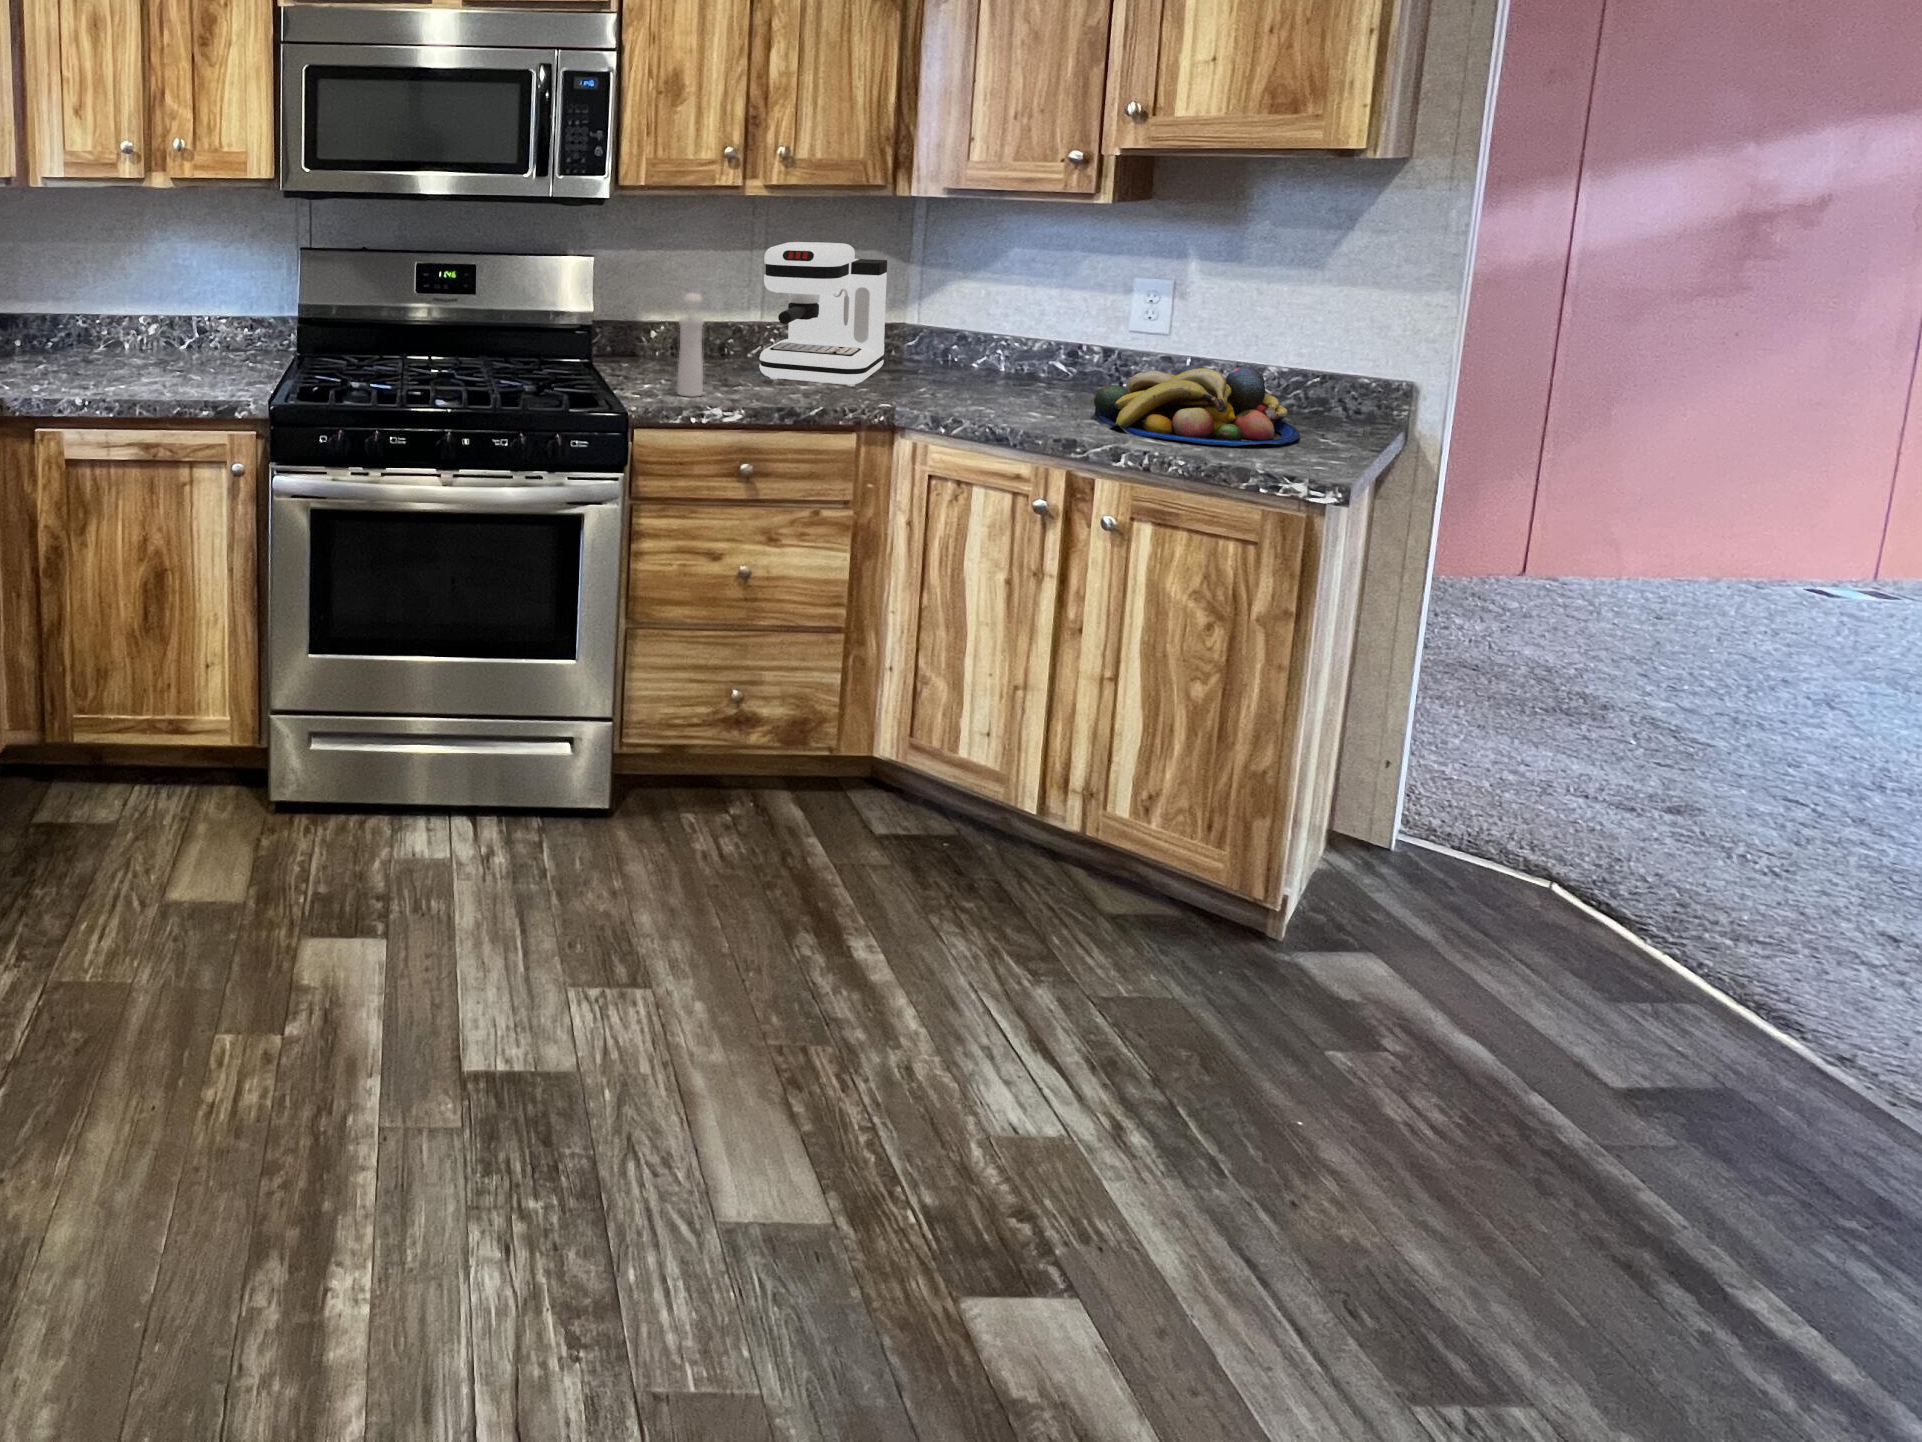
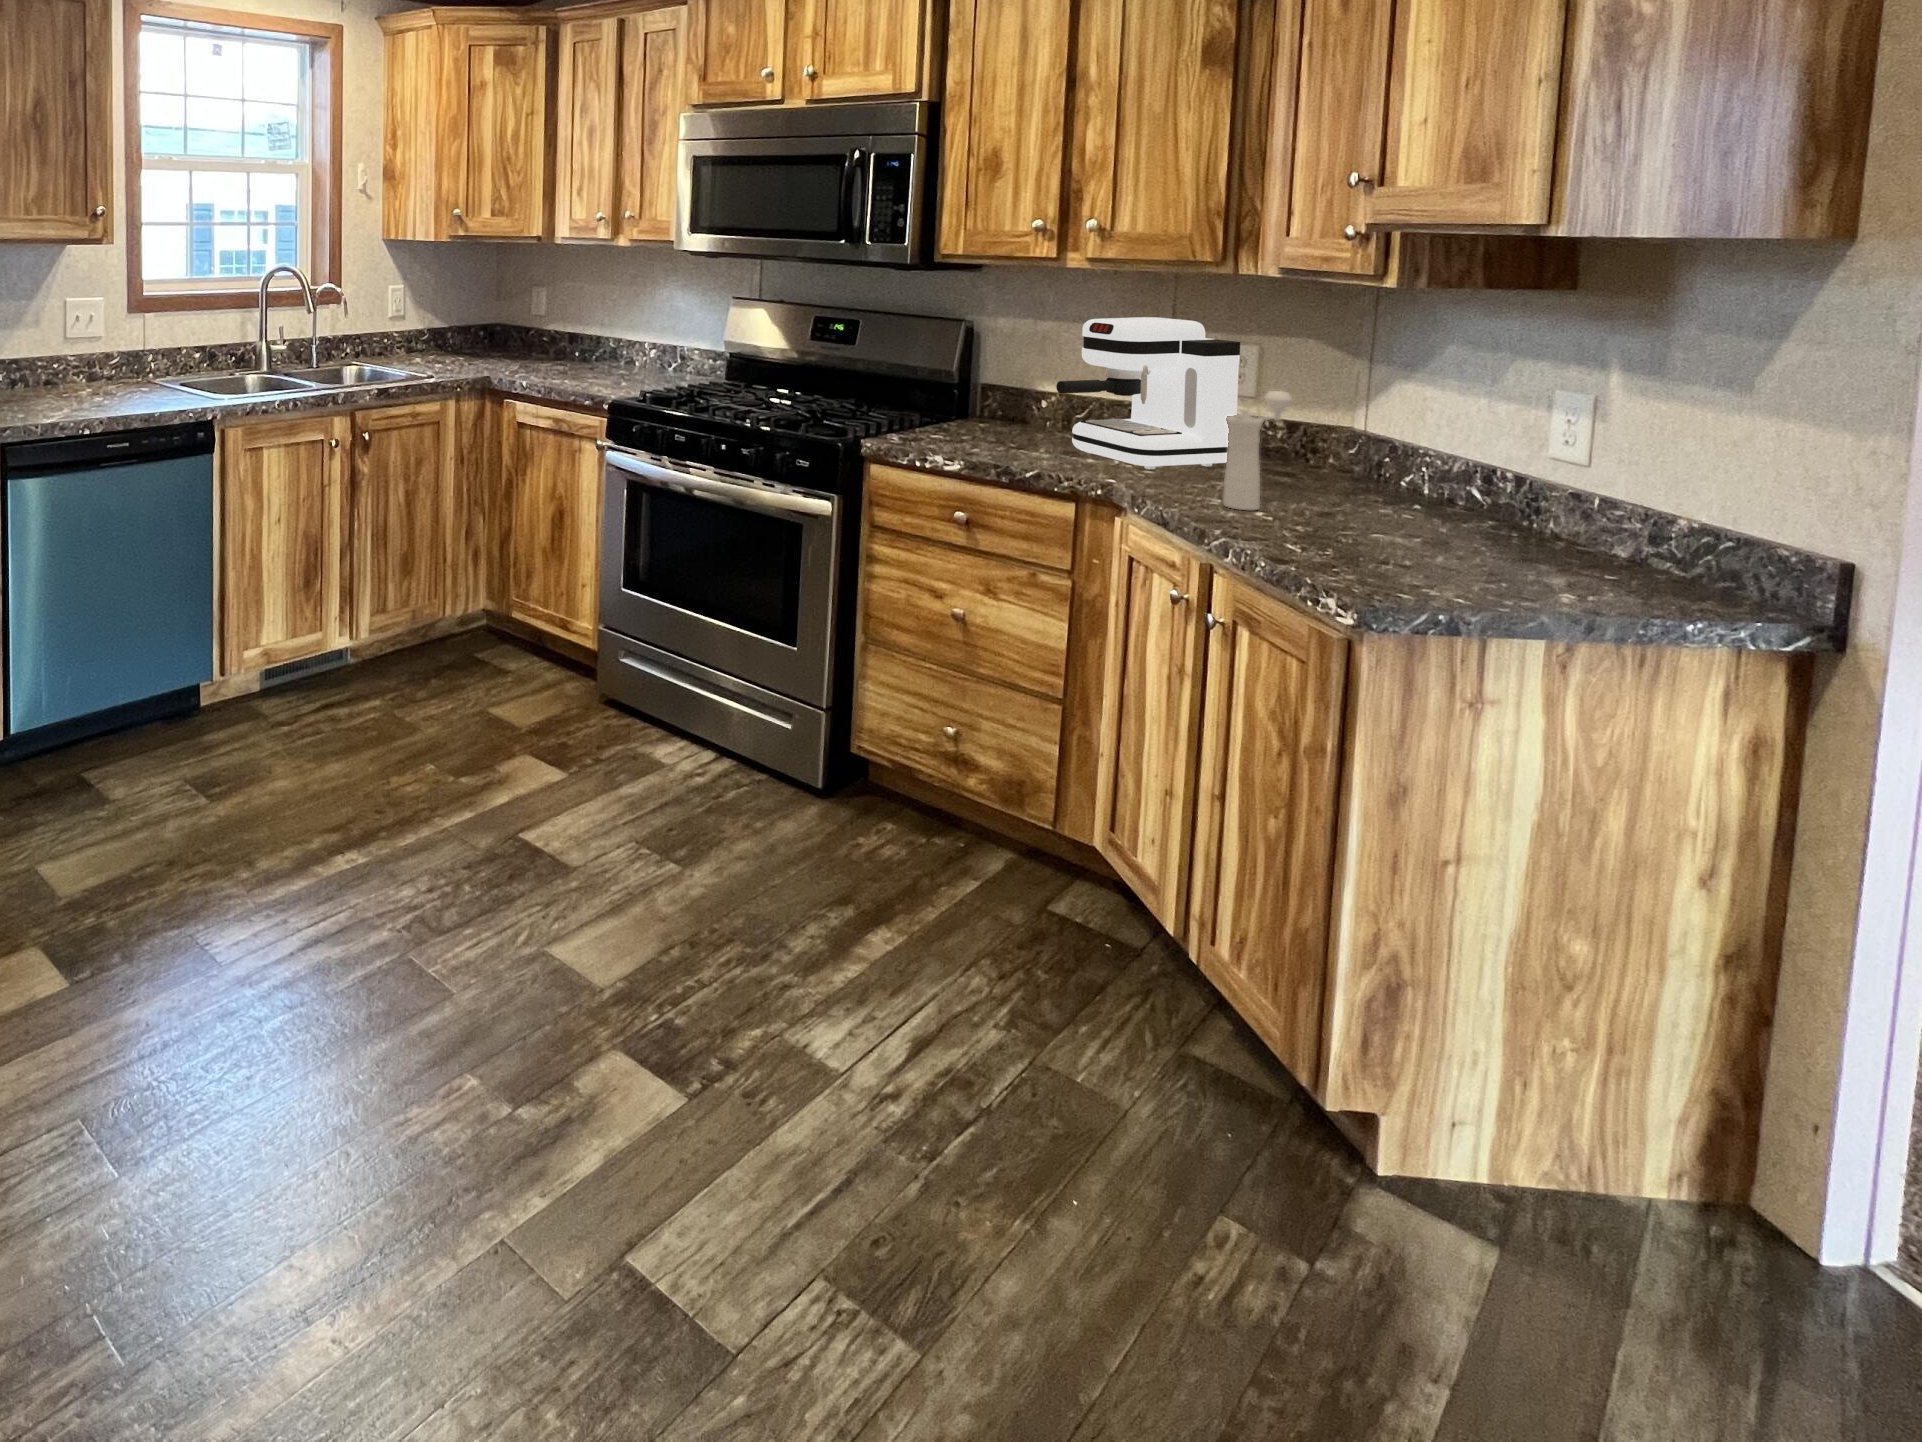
pepper mill: present [677,293,704,397] -> present [1223,391,1292,510]
fruit bowl: present [1091,365,1300,446] -> none [1302,488,1595,593]

